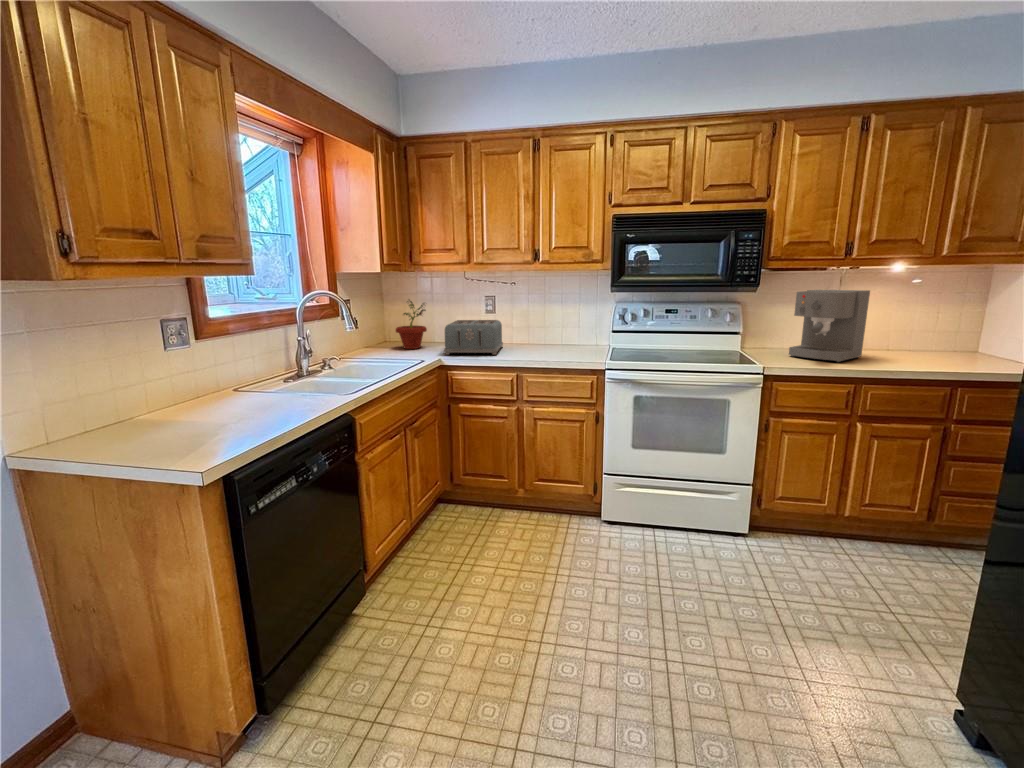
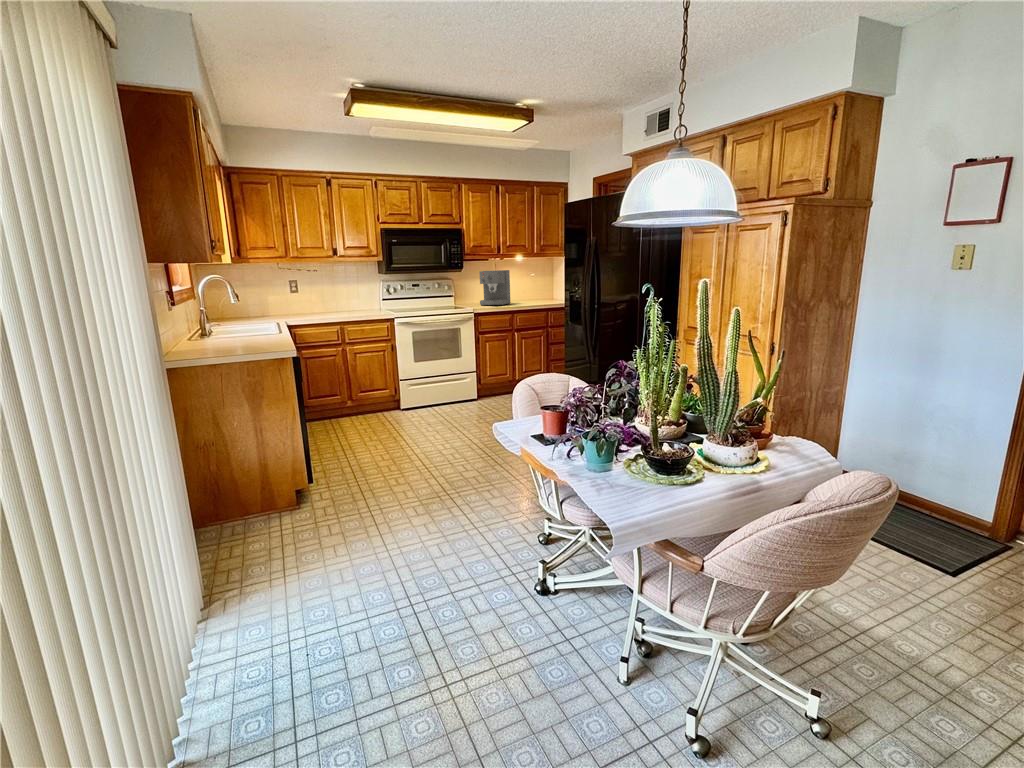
potted plant: present [396,301,427,349] -> none [231,283,257,320]
toaster: present [444,320,503,355] -> none [277,296,322,319]

